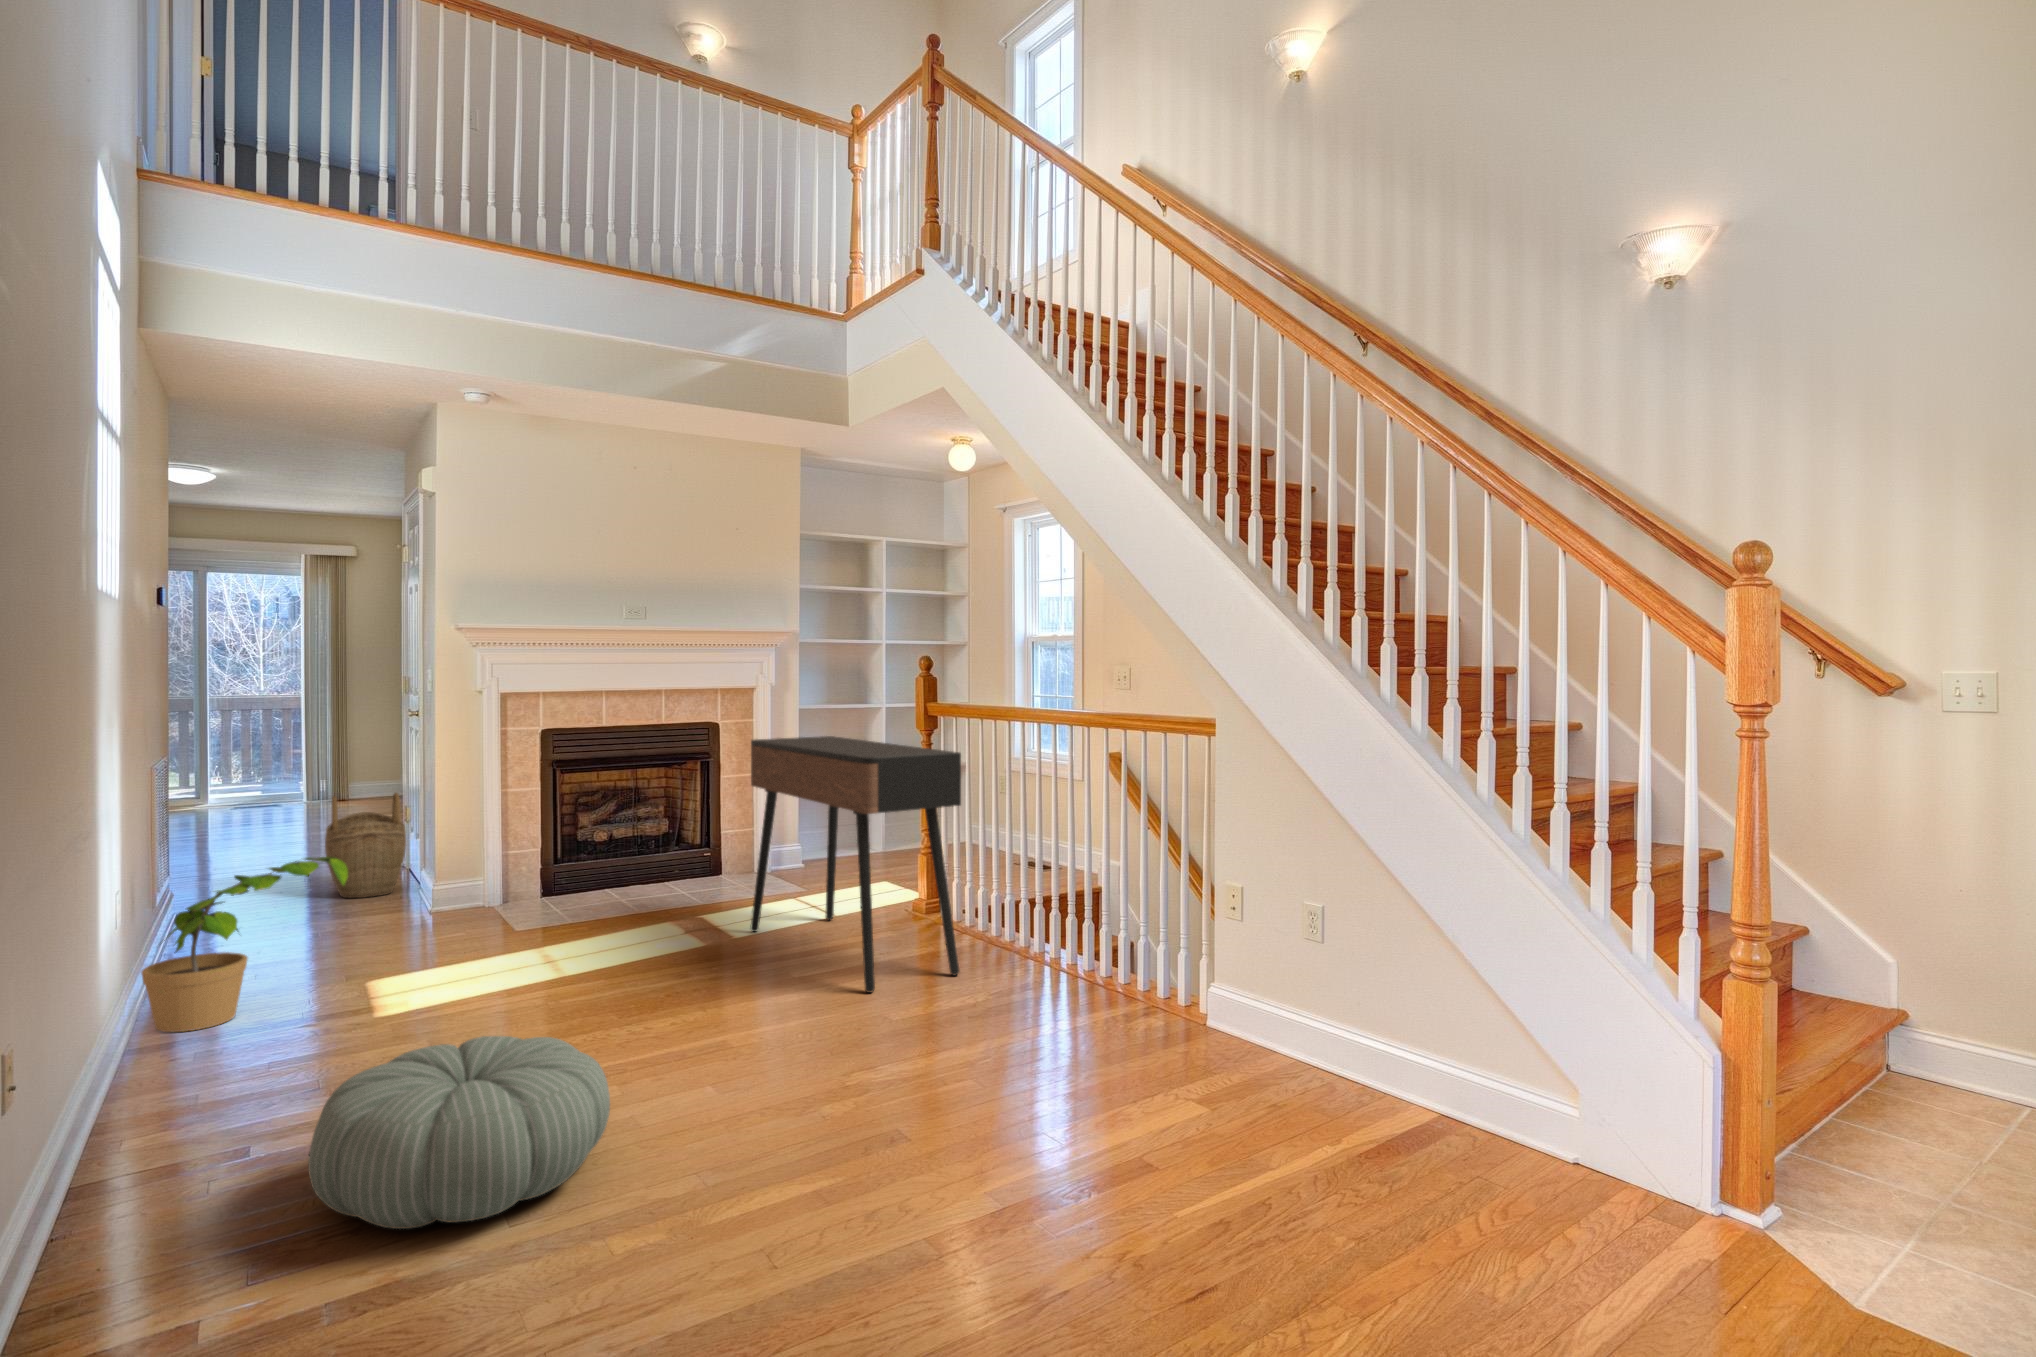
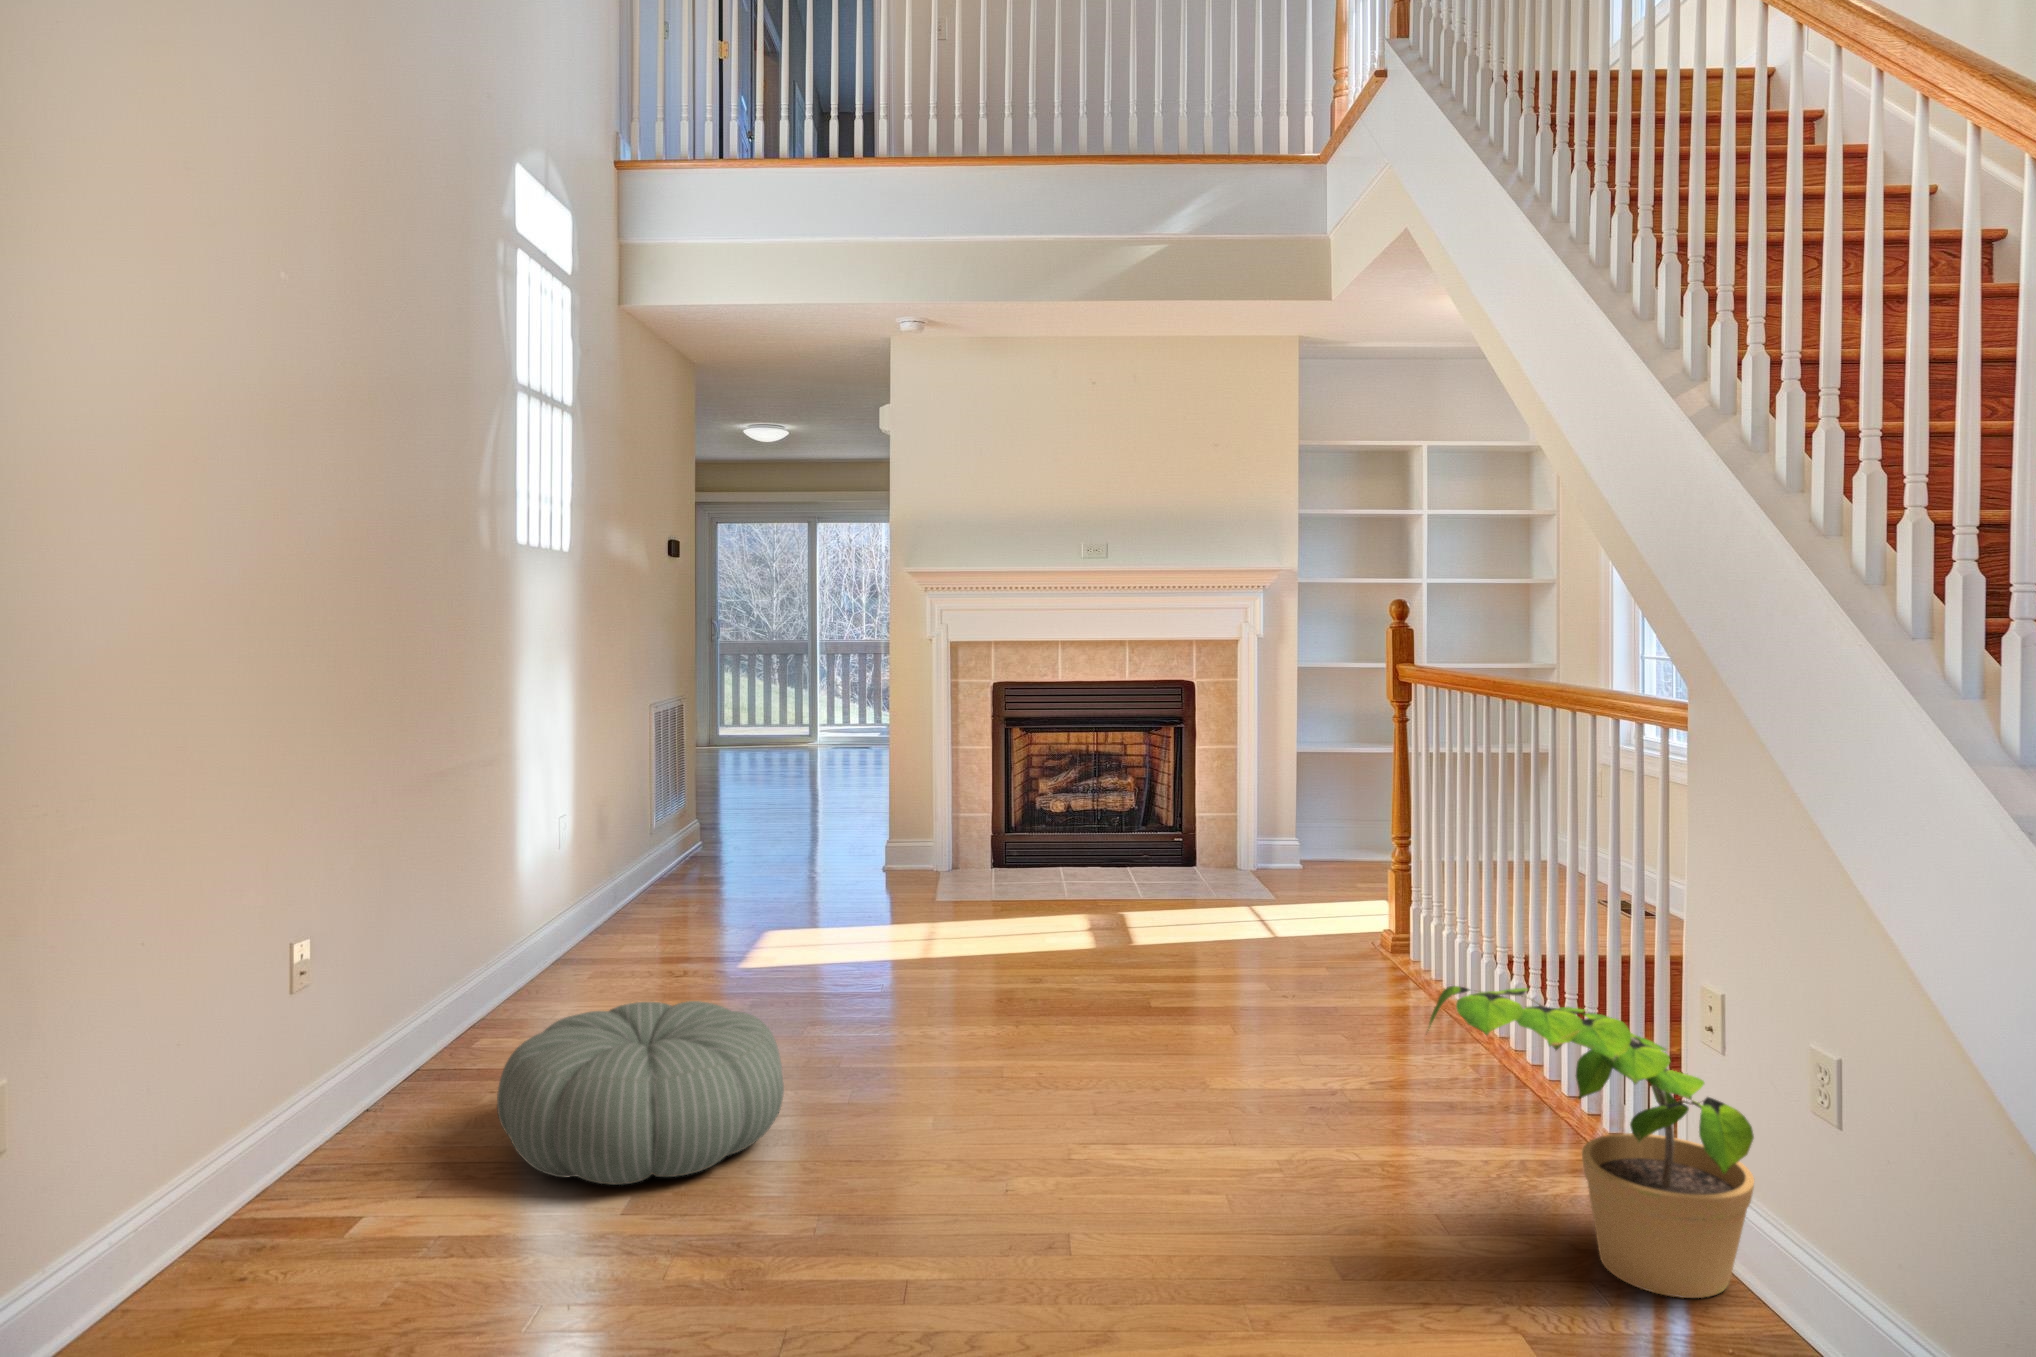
console table: present [750,736,961,993] -> none [1157,703,1356,1033]
woven basket: present [325,793,406,898] -> none [813,744,885,849]
potted plant: present [141,857,348,1032] -> present [1429,986,1754,1298]

